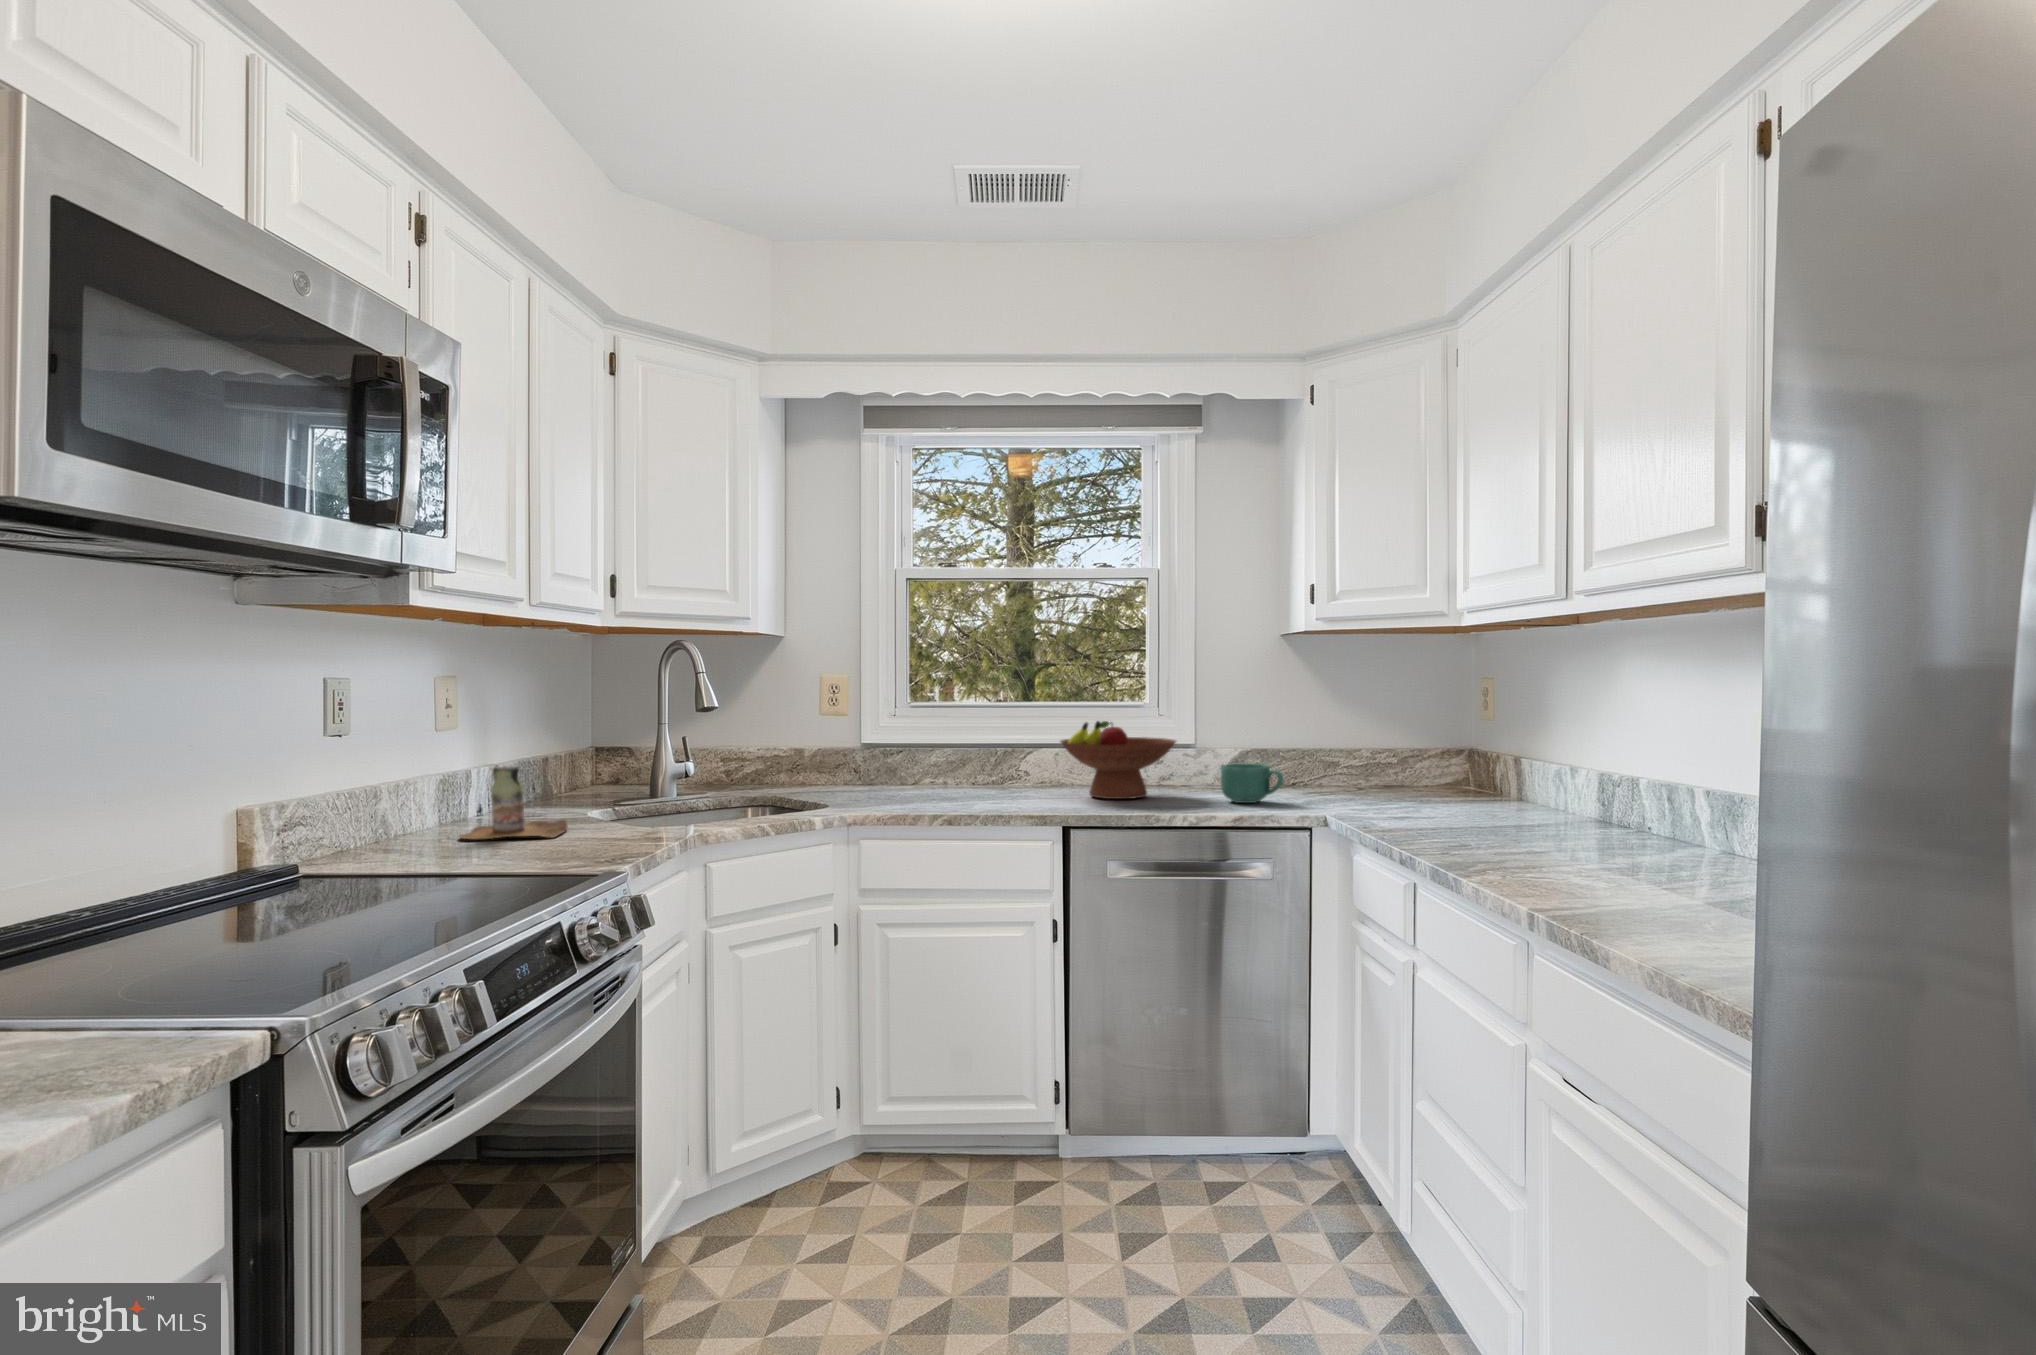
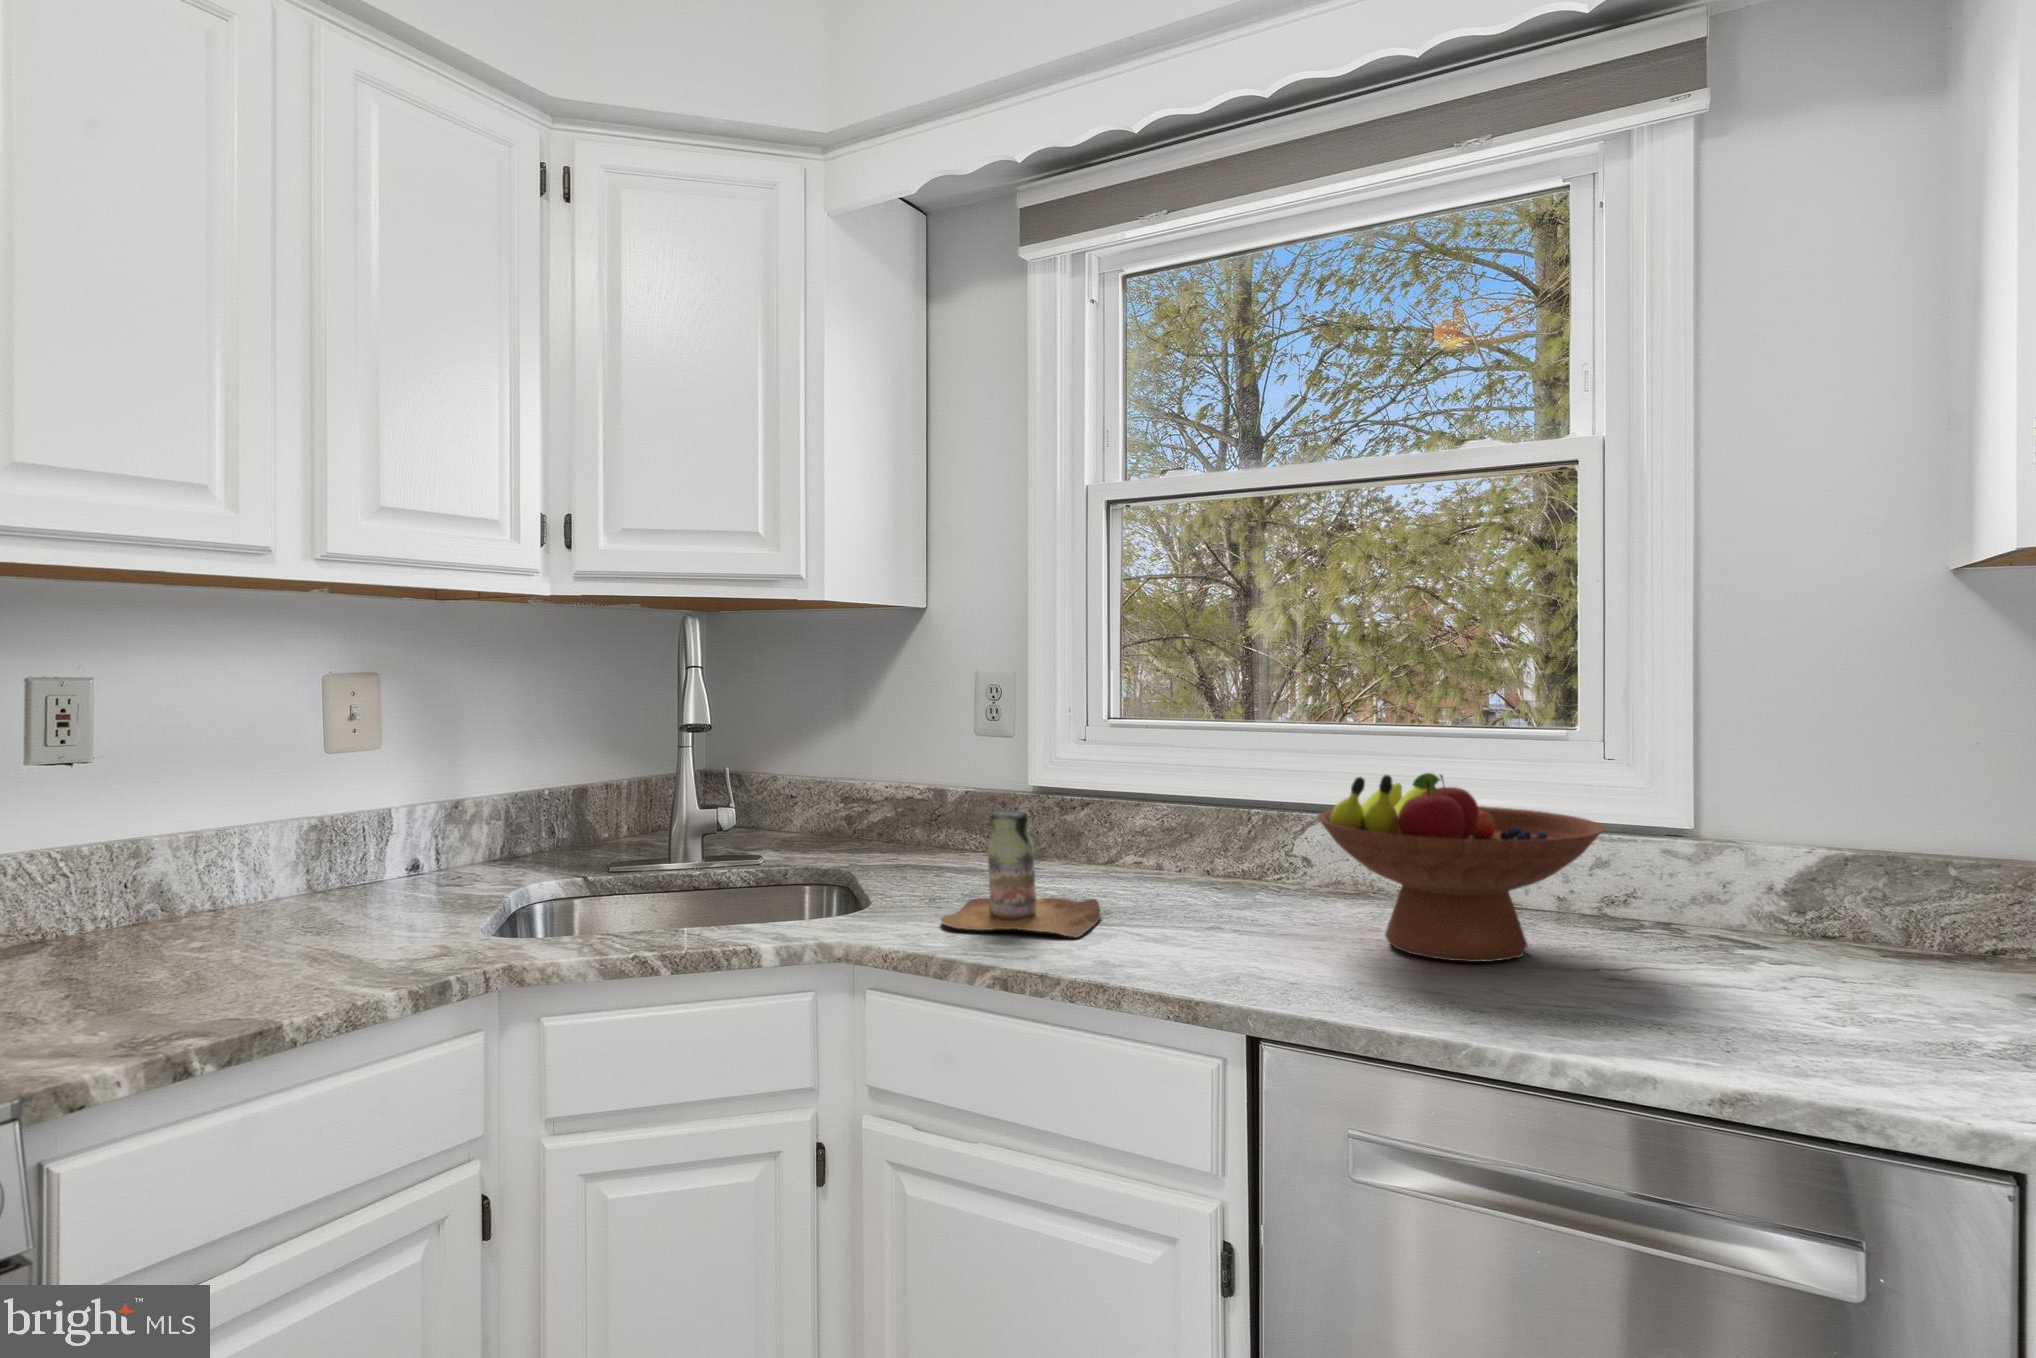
mug: present [1221,764,1283,803] -> none [1716,904,1915,1023]
bottle: present [460,767,567,839] -> present [941,811,1100,937]

